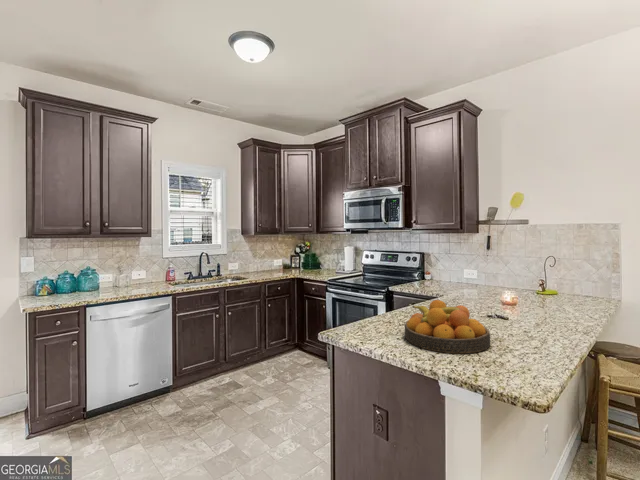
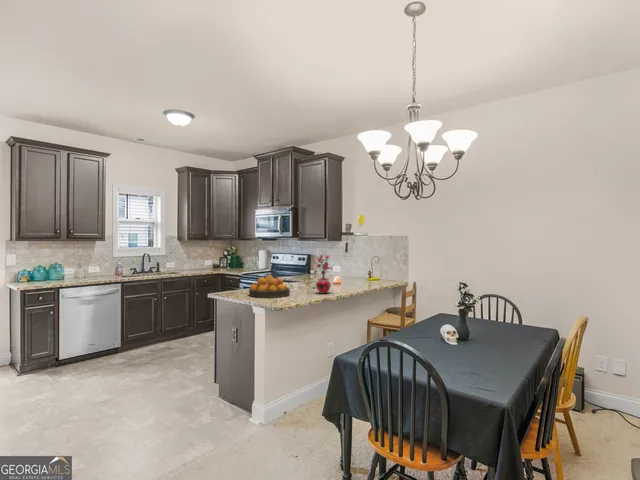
potted plant: none [518,259,564,336] -> present [315,255,332,293]

